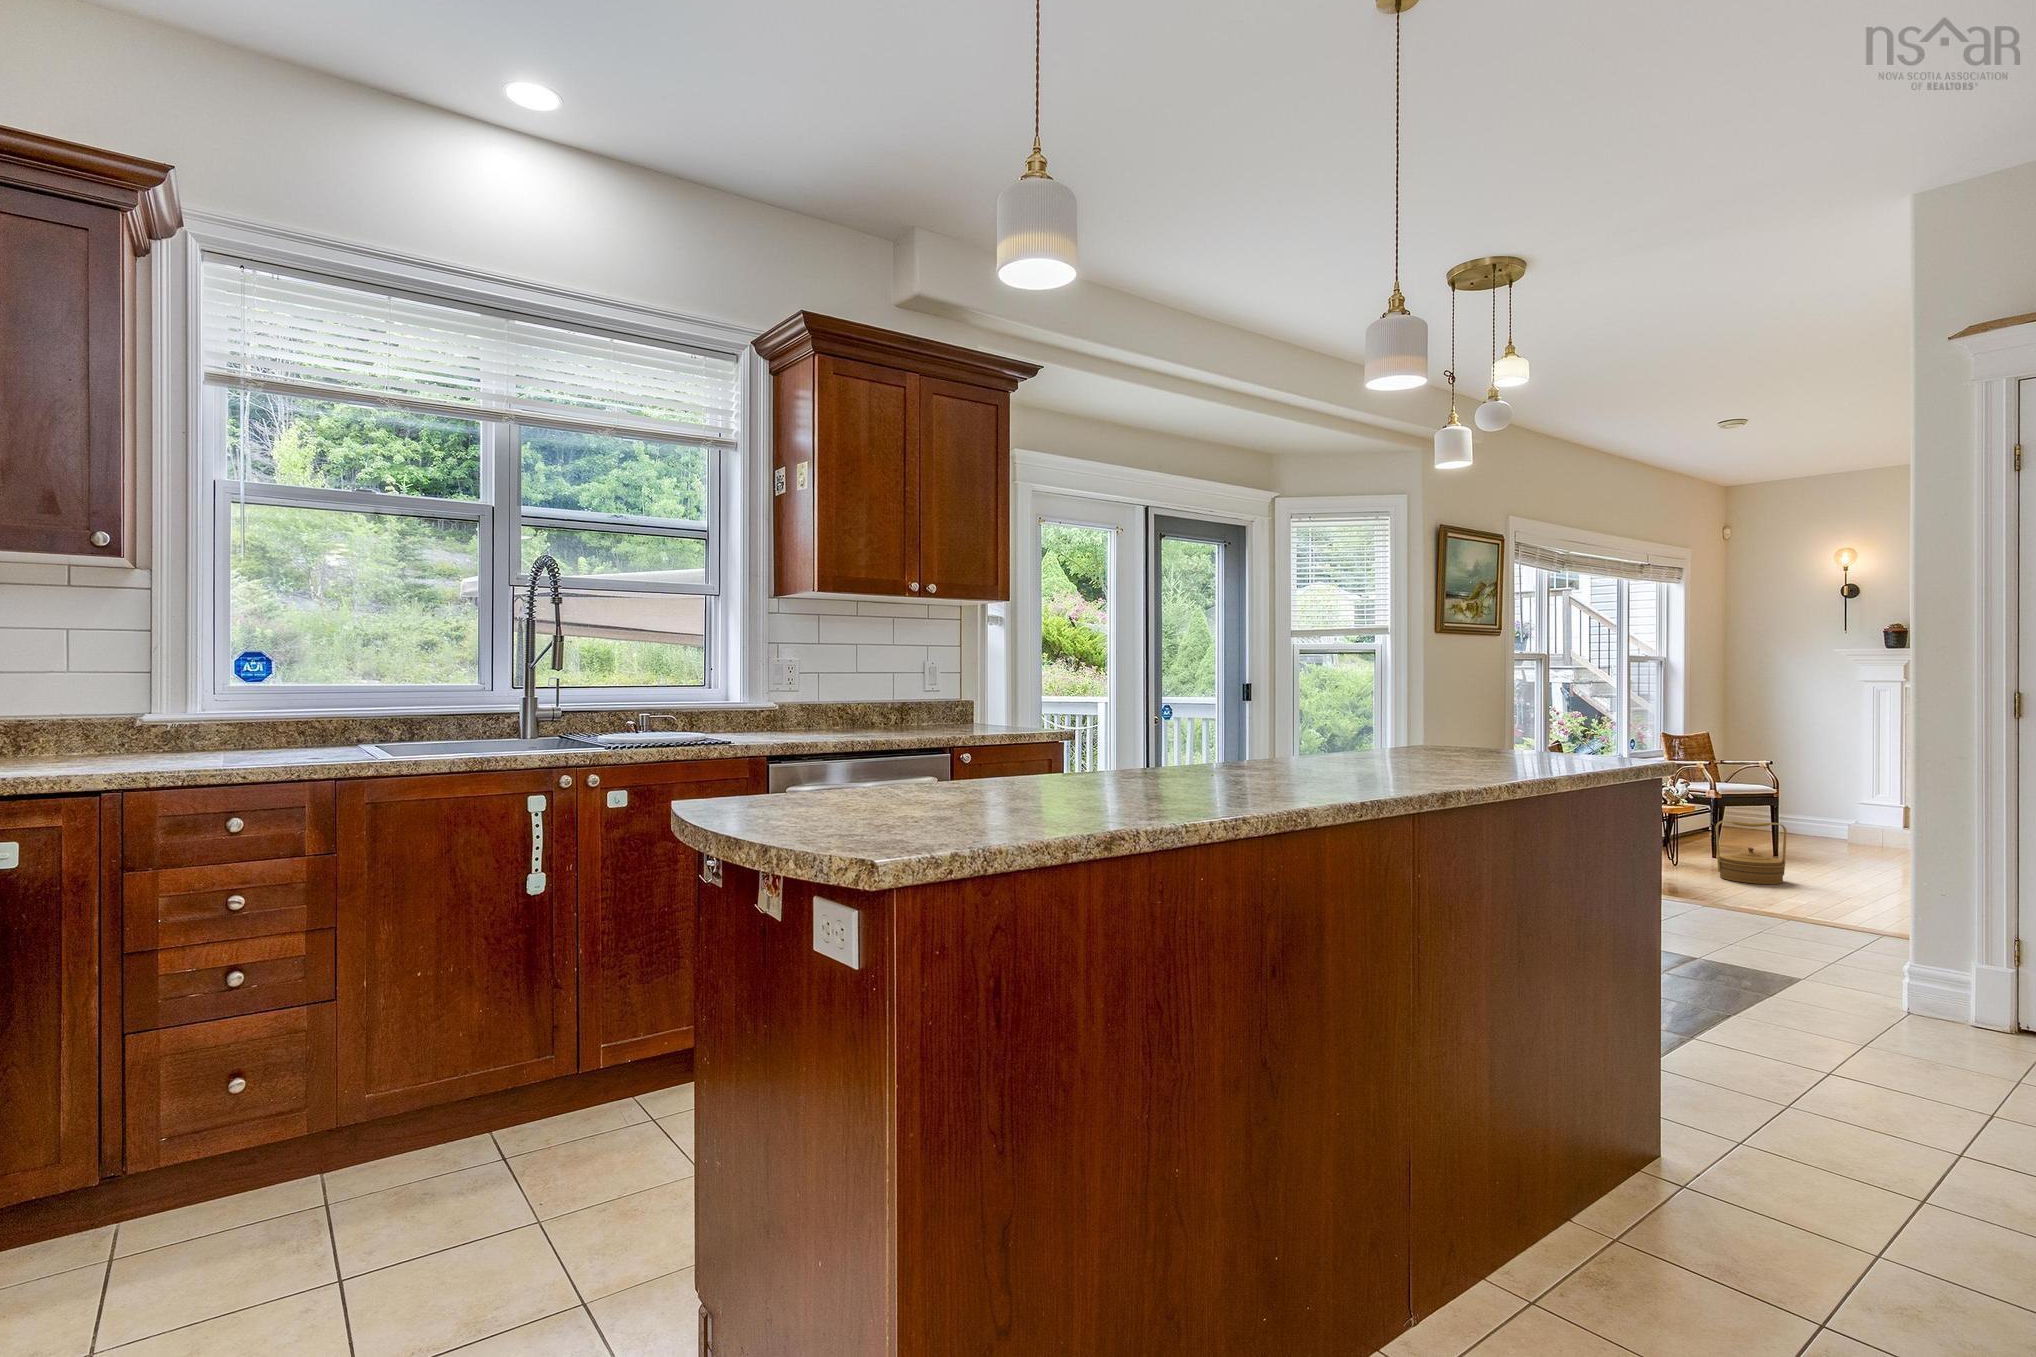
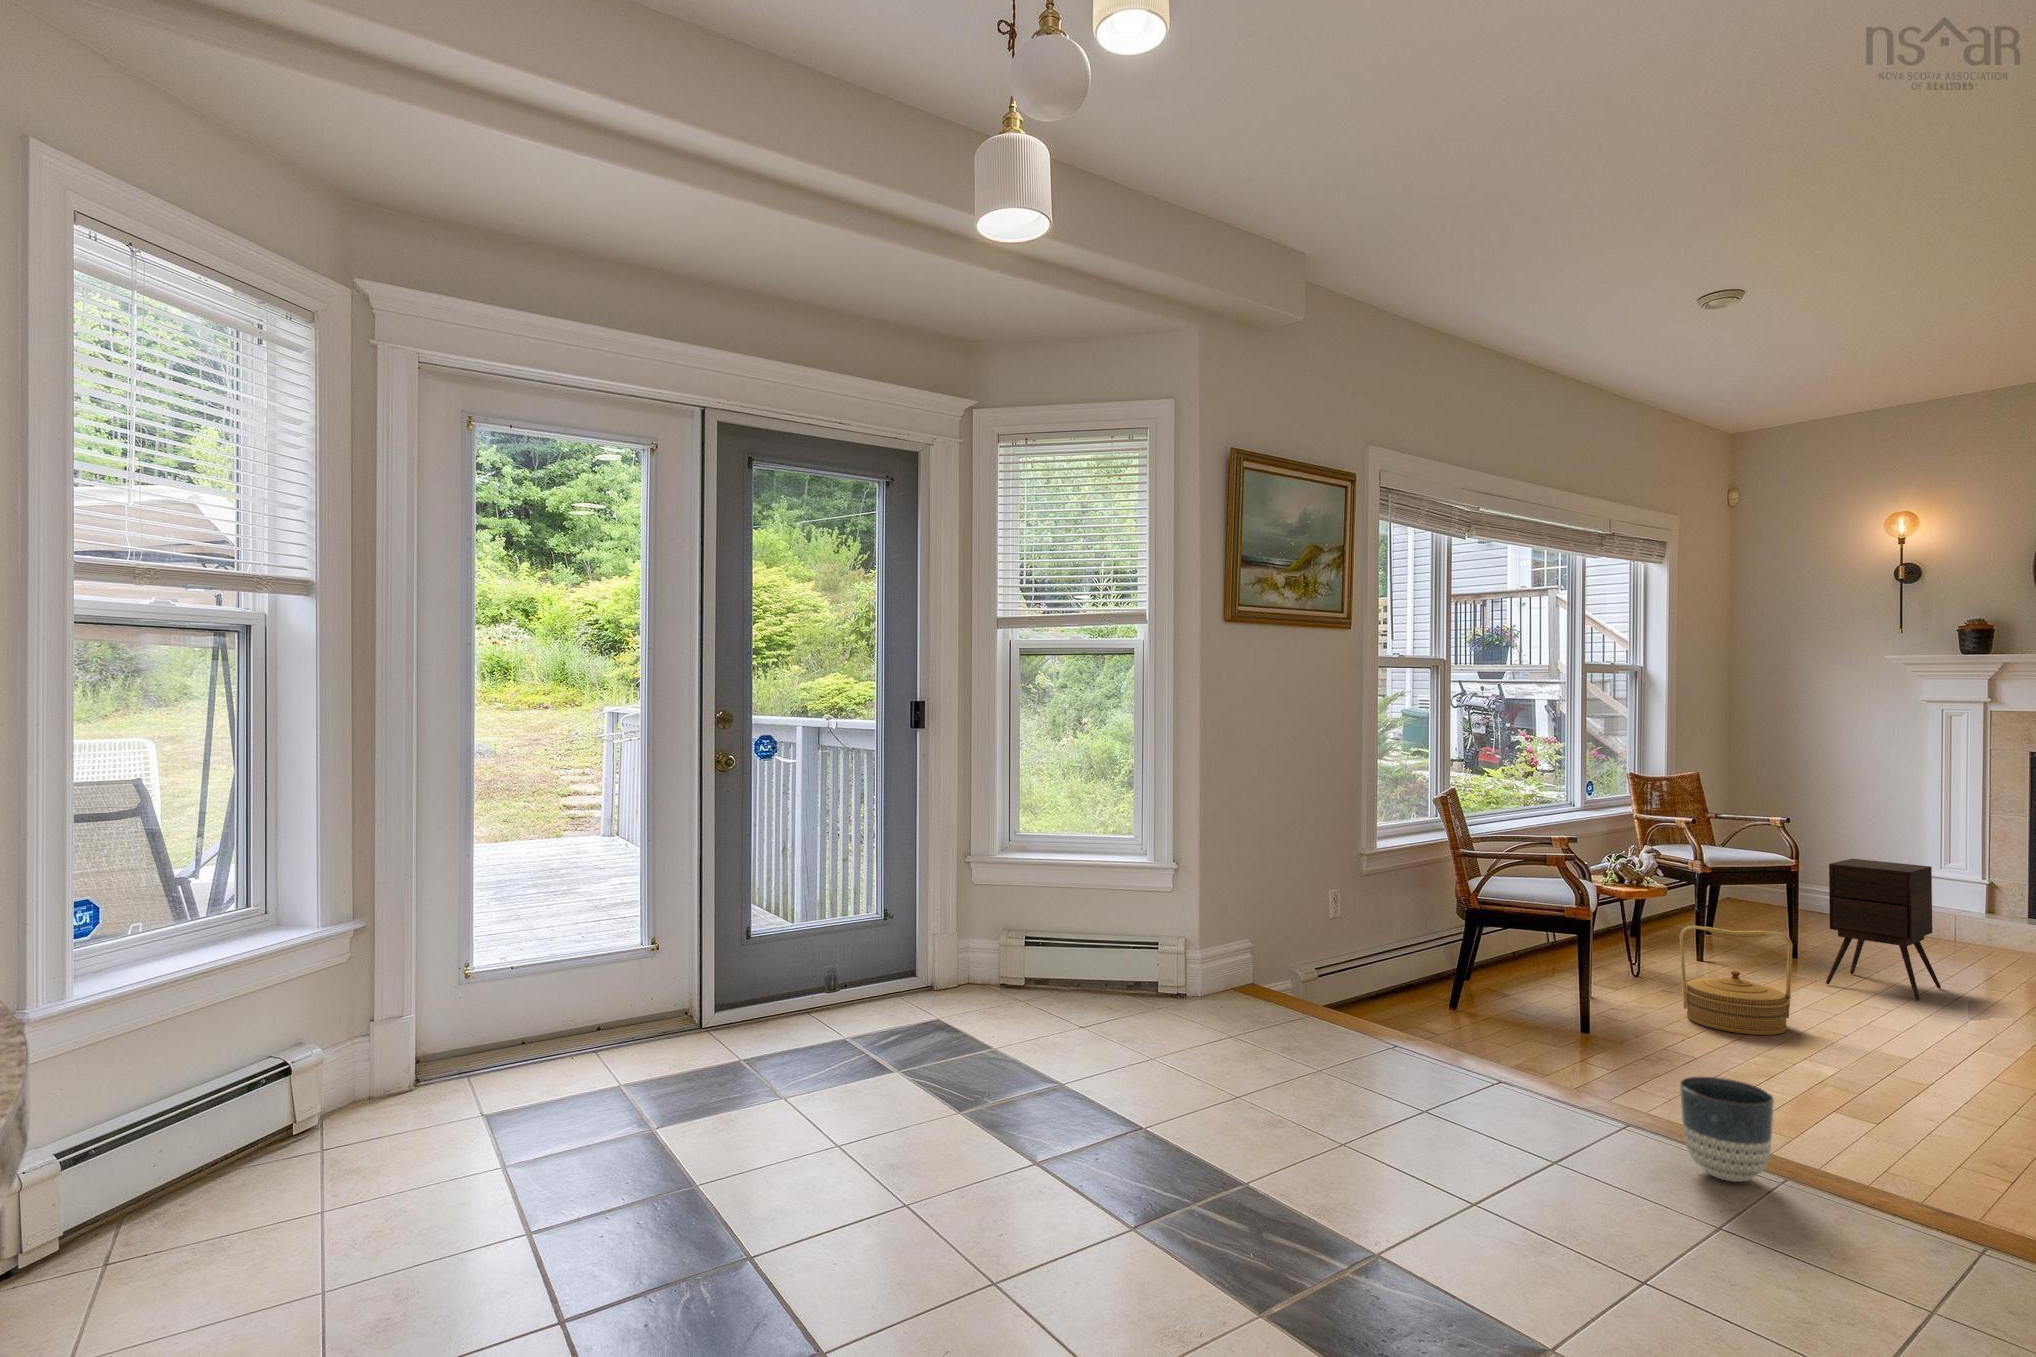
side table: none [1801,783,1874,869] -> present [1826,859,1941,1000]
planter: none [1745,884,1797,936] -> present [1680,1077,1774,1182]

